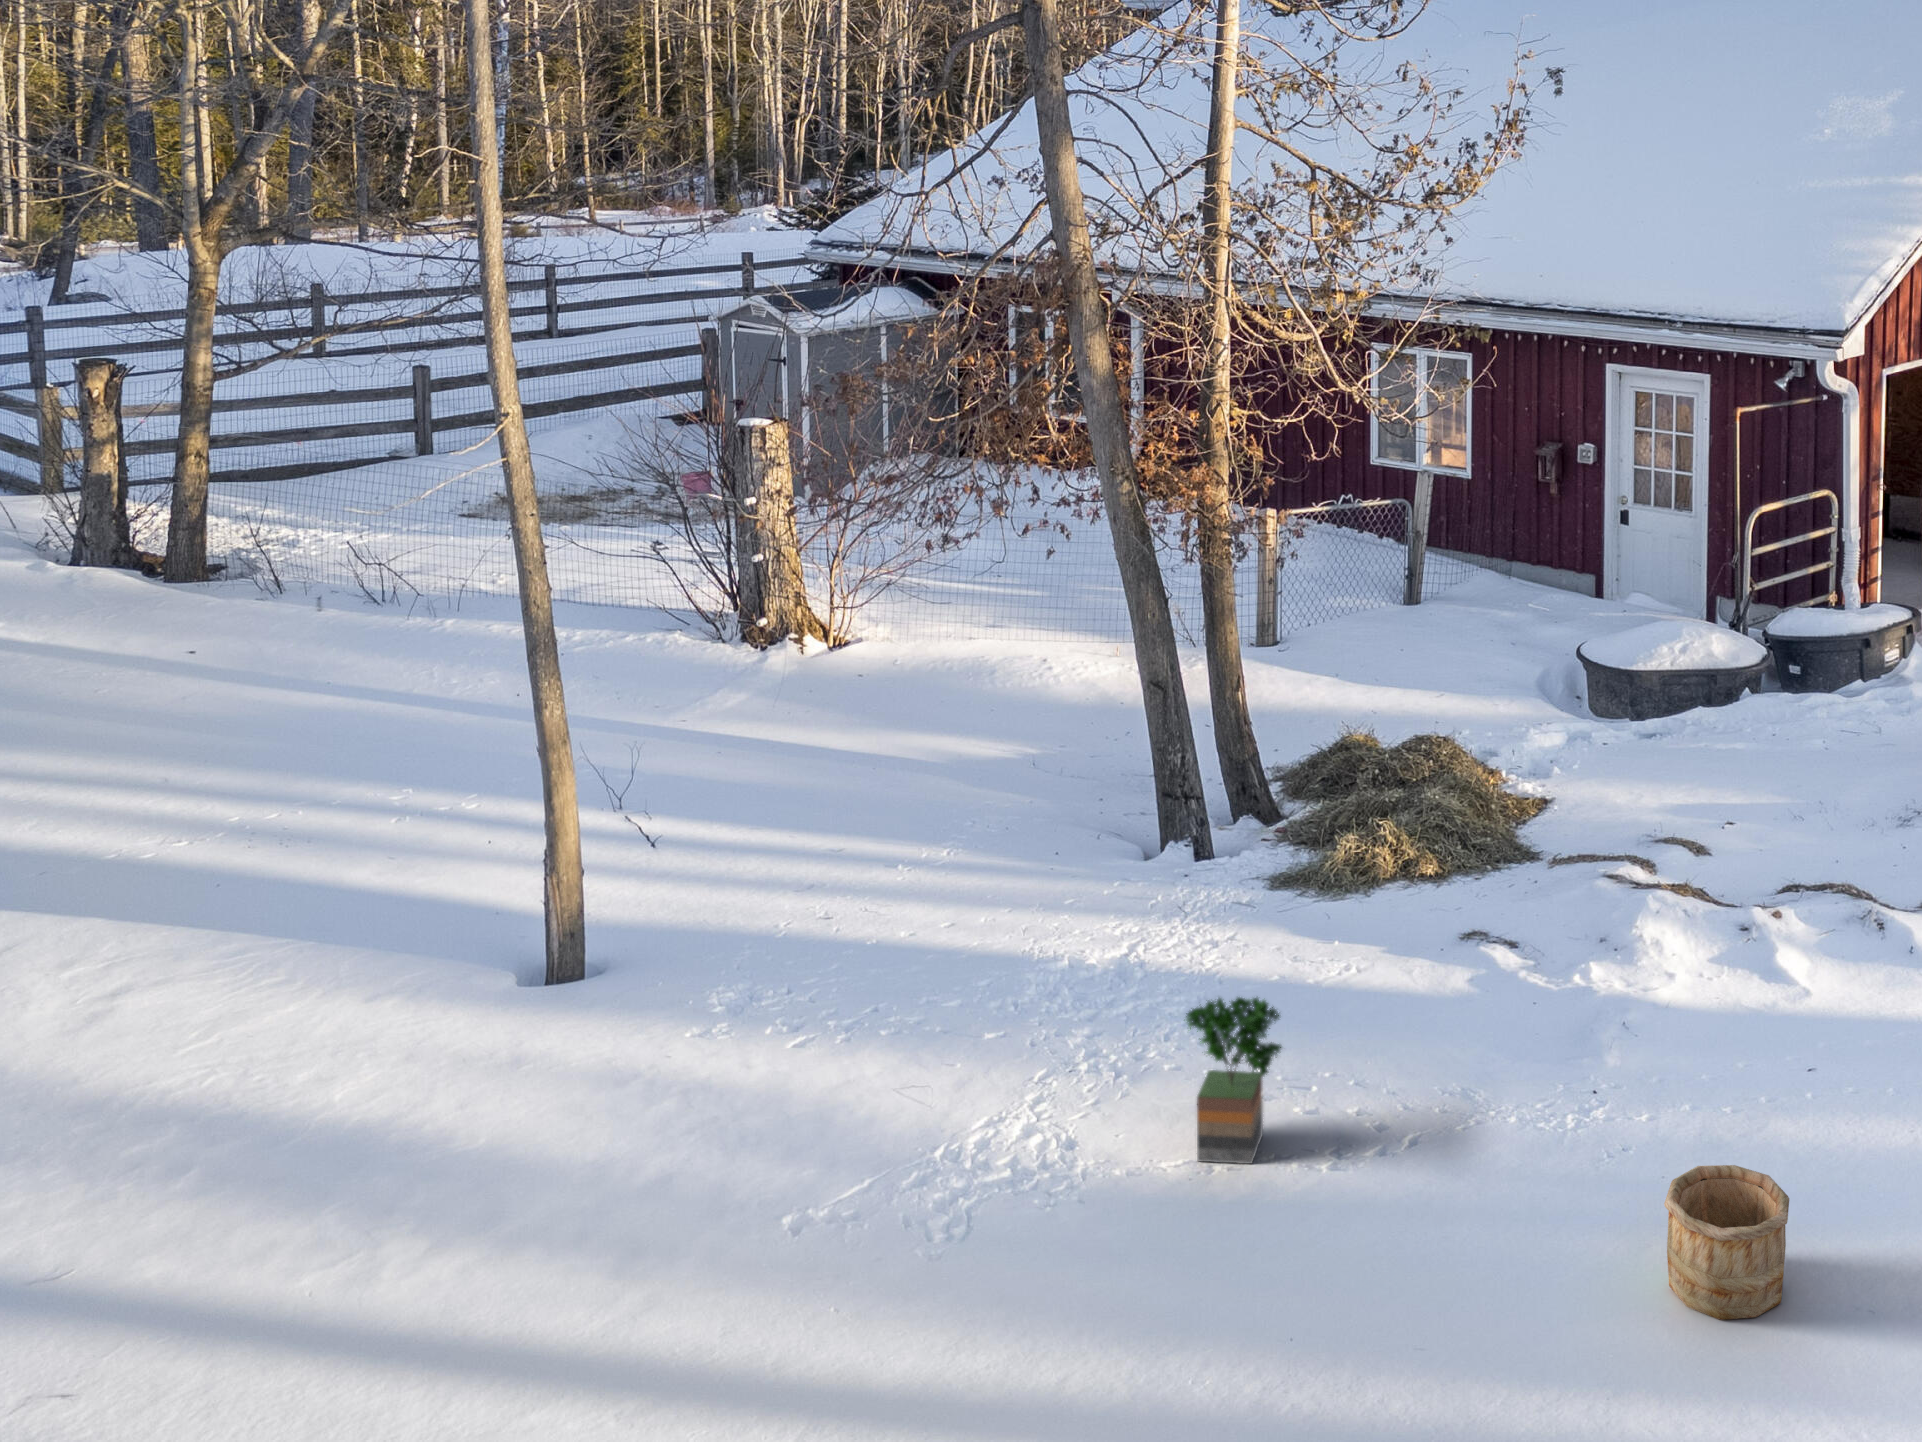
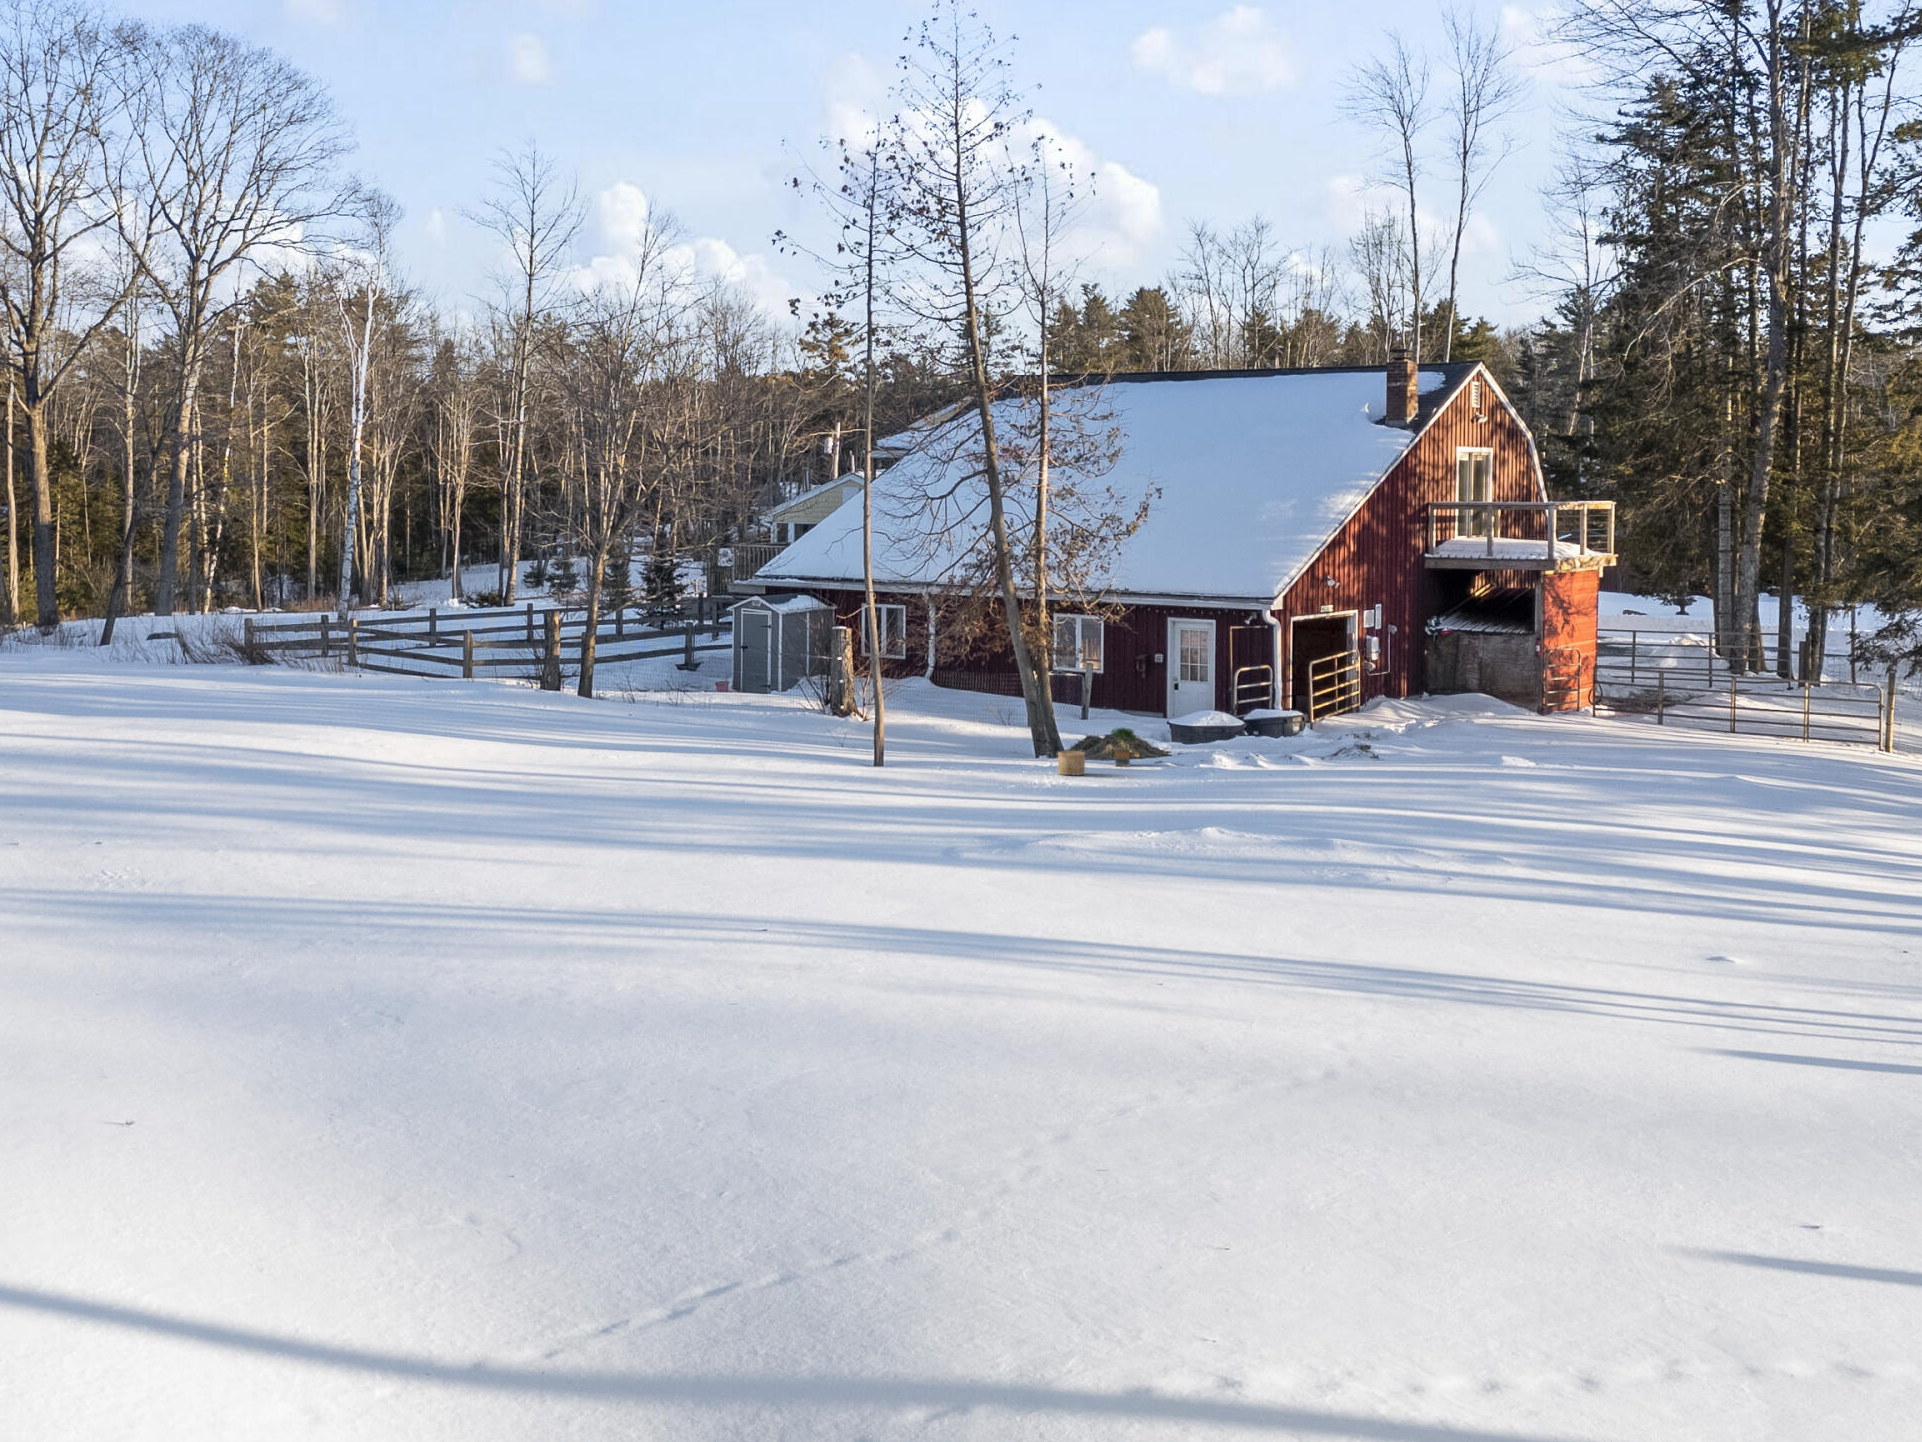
wooden bucket: present [1664,1165,1789,1320] -> present [1058,751,1085,775]

